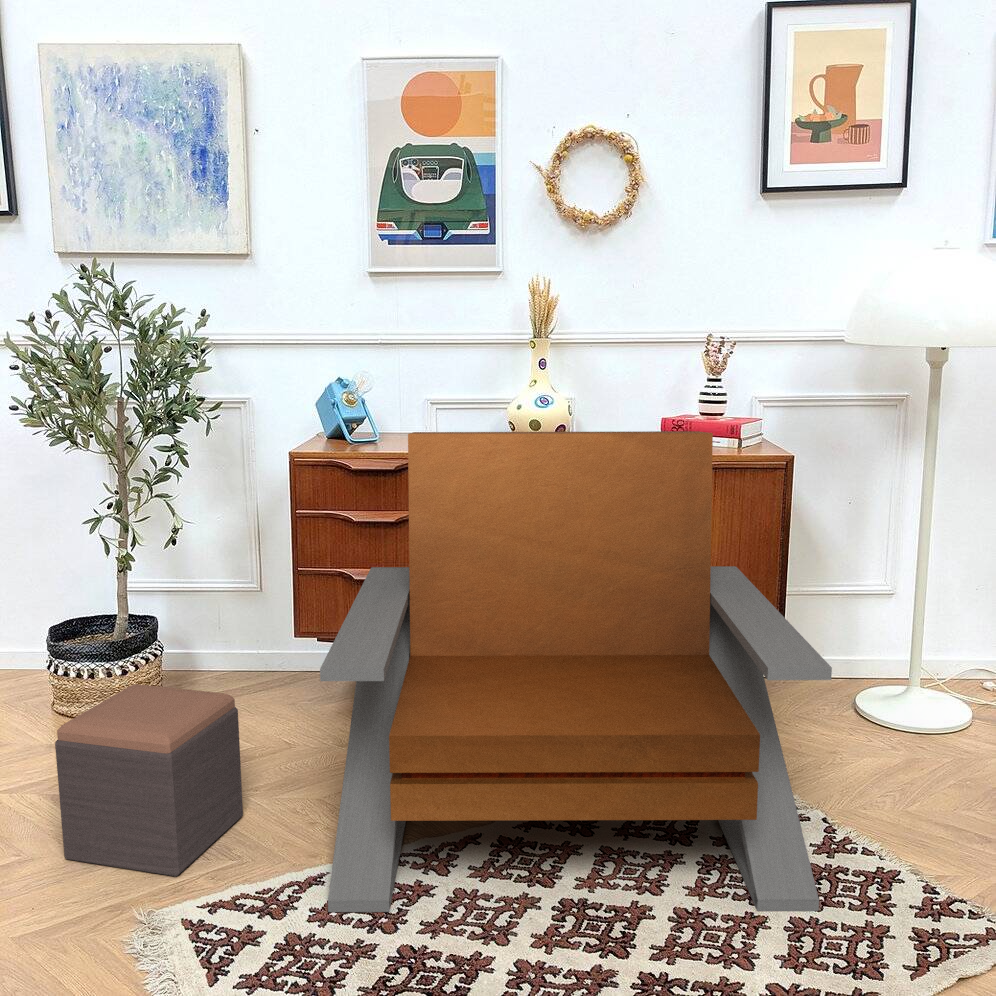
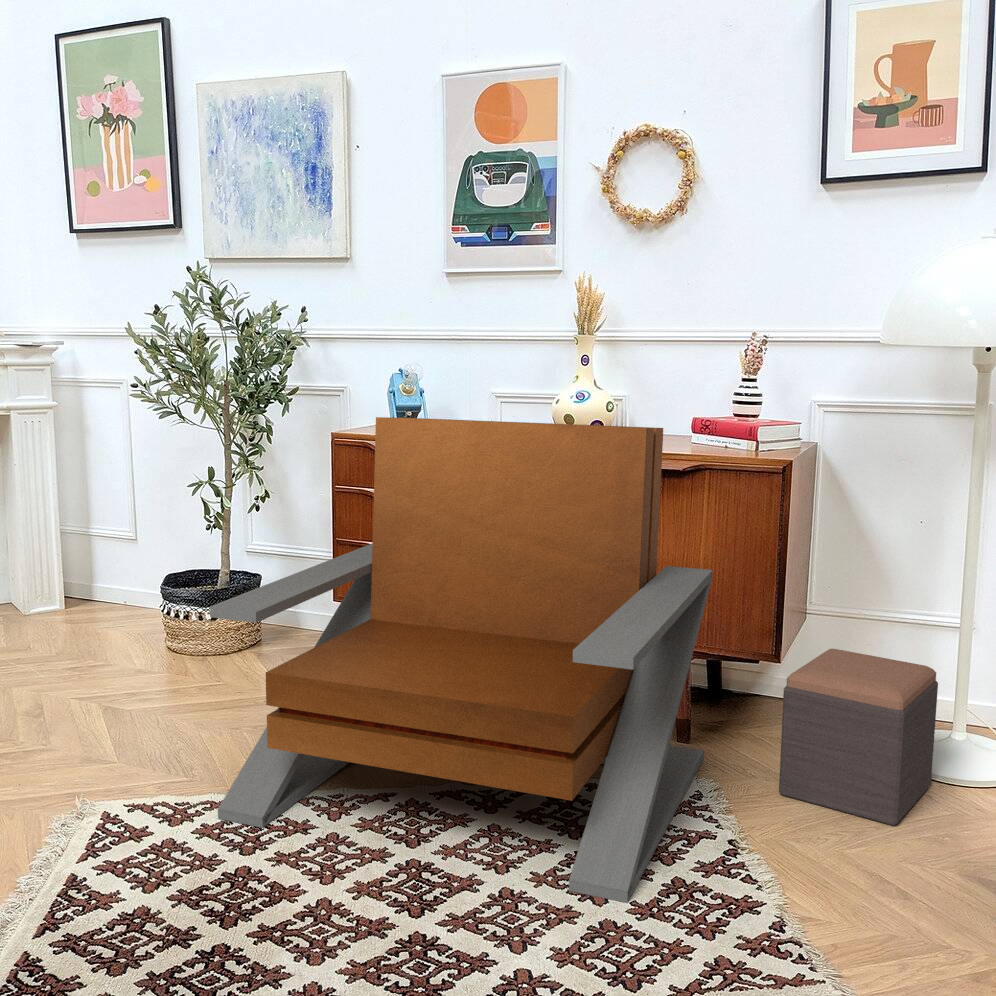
footstool: present [55,684,243,877] -> present [779,649,938,826]

